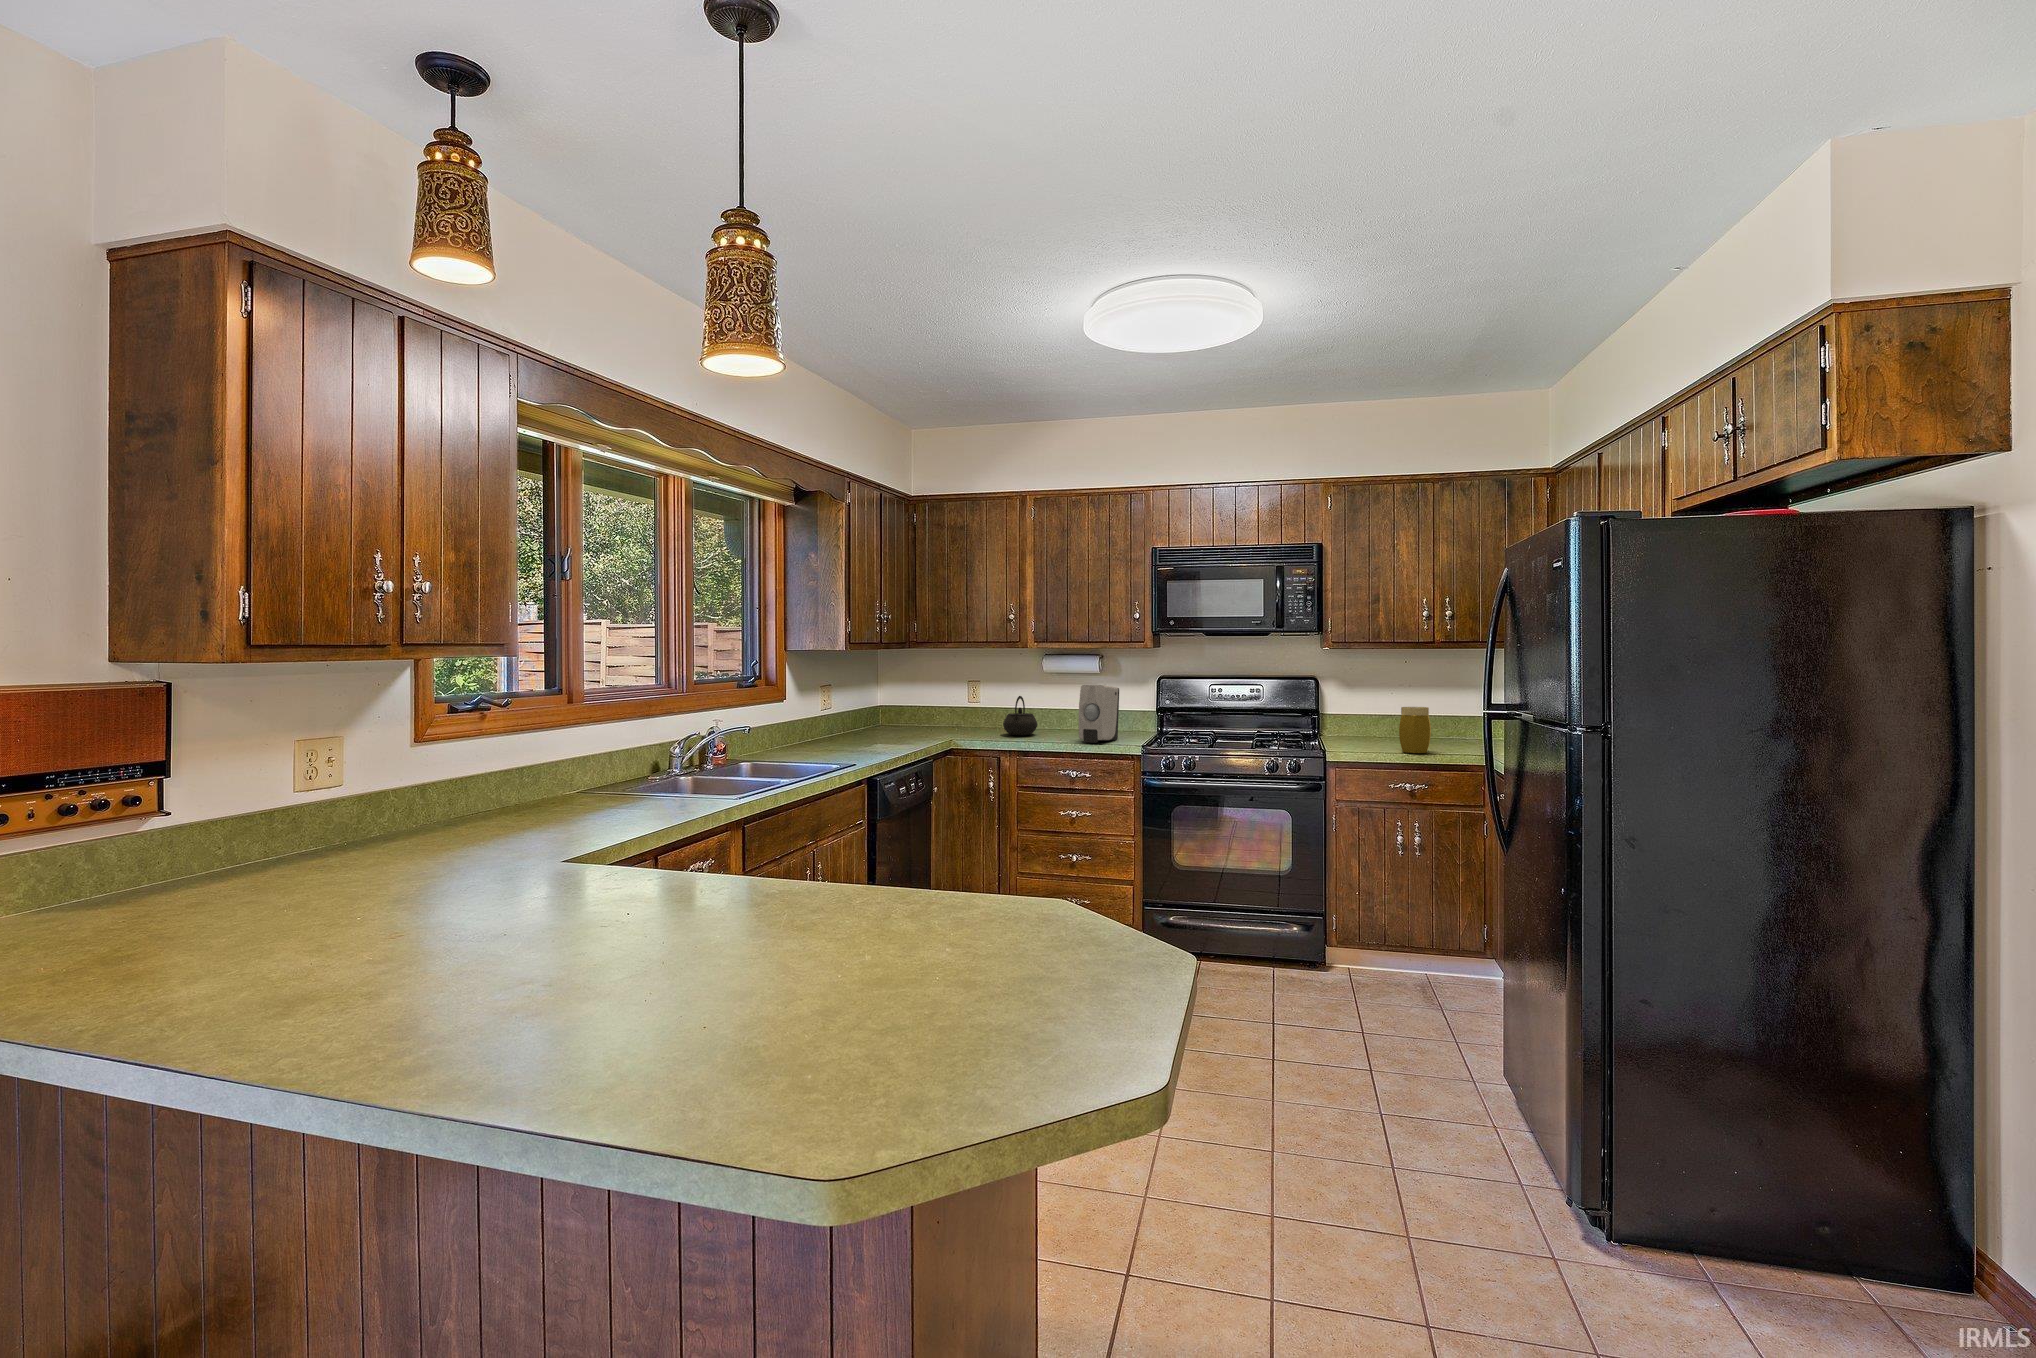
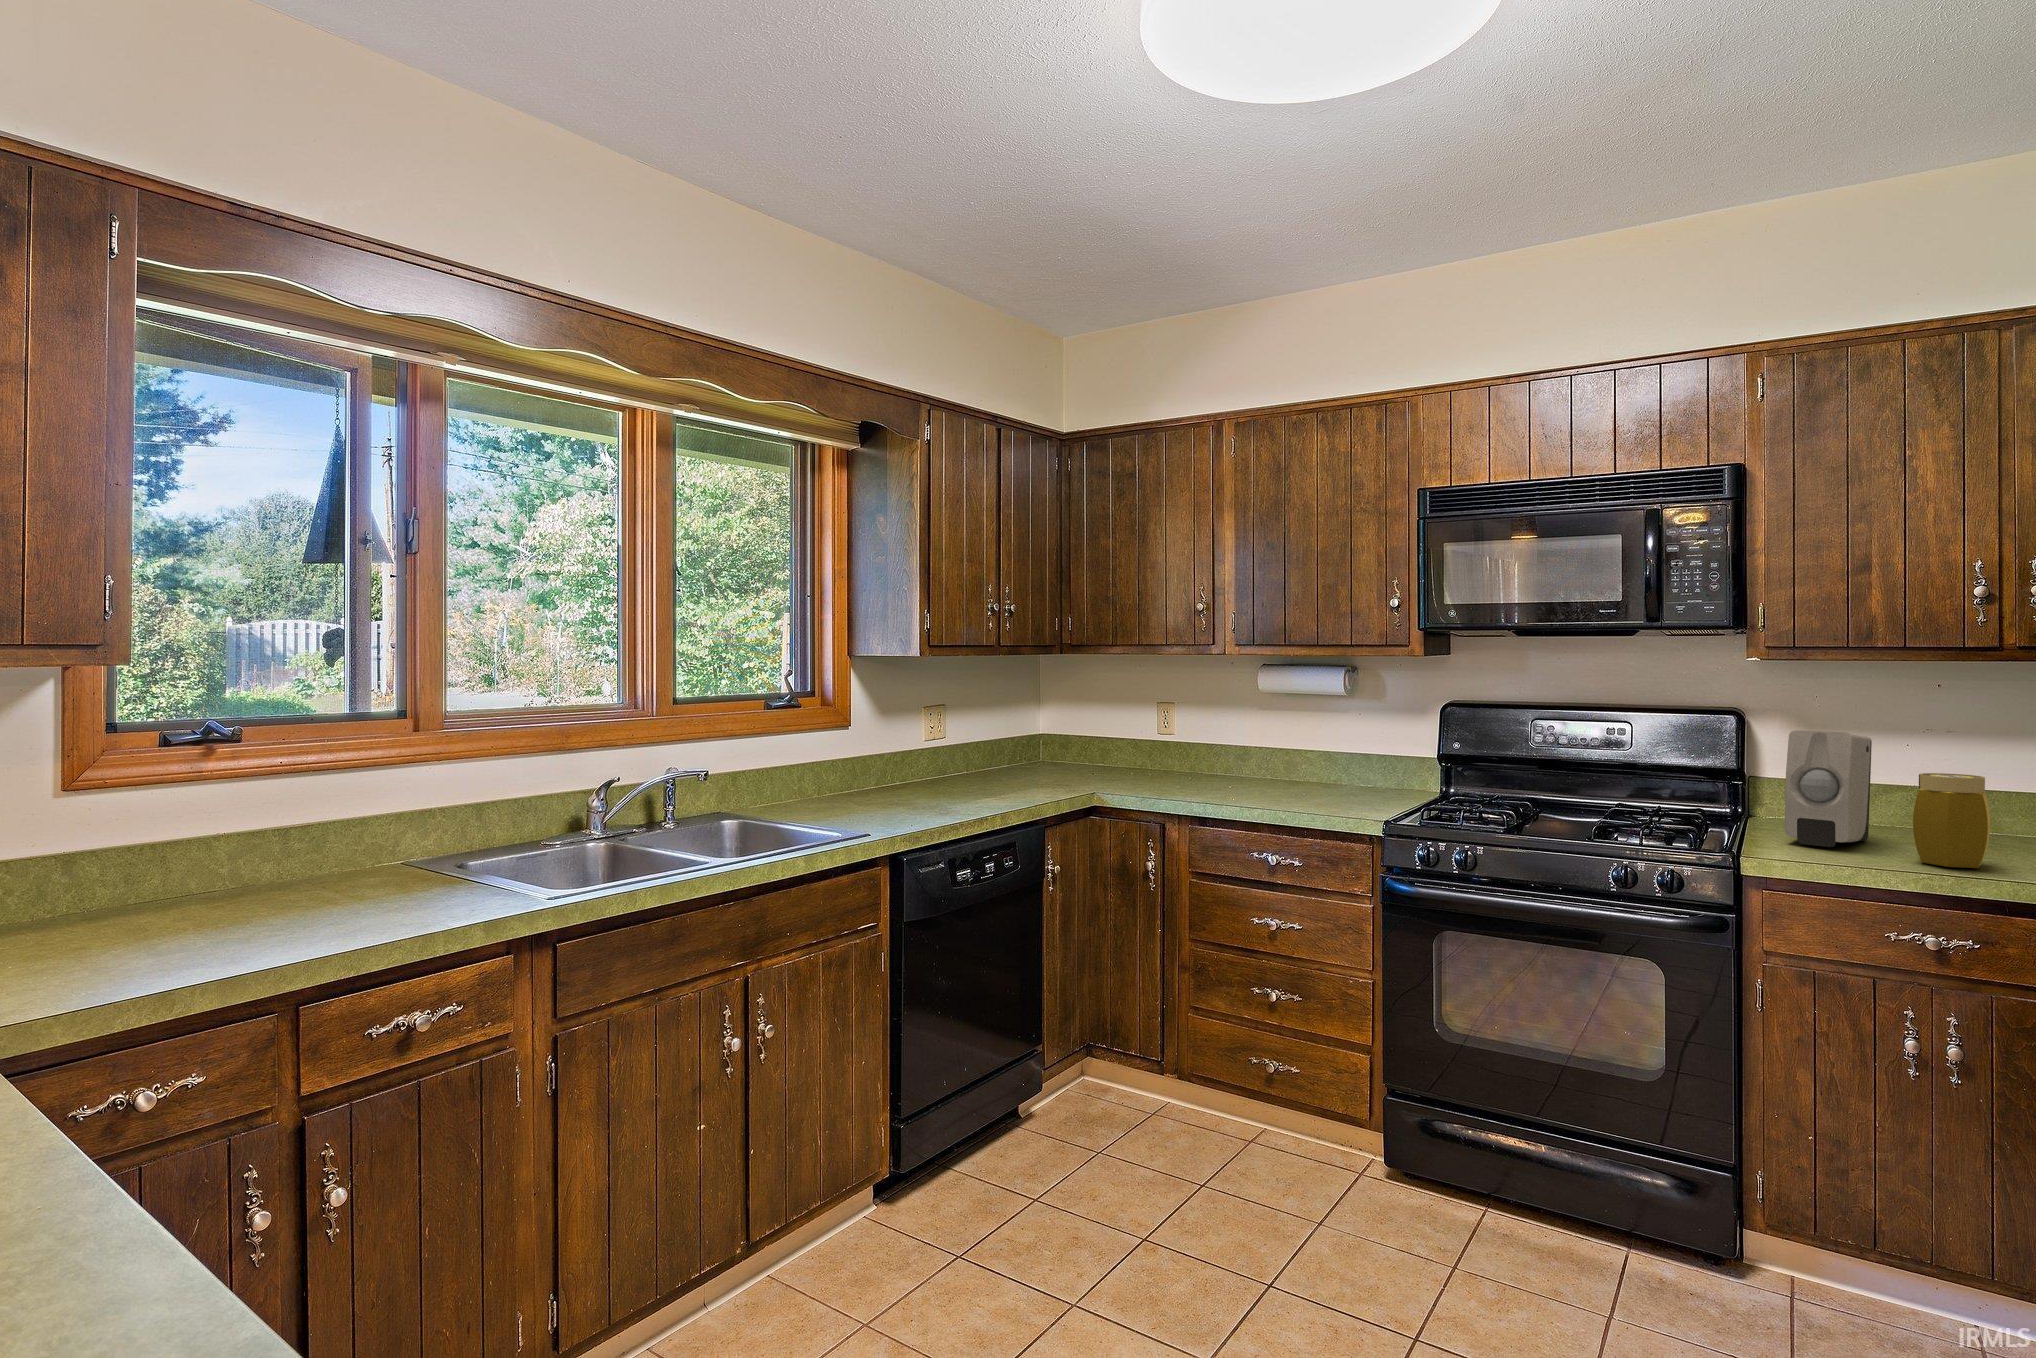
soap dispenser: present [1079,685,1119,743] -> present [1785,730,1872,847]
kettle: present [1003,696,1038,735] -> none [1188,728,1241,789]

